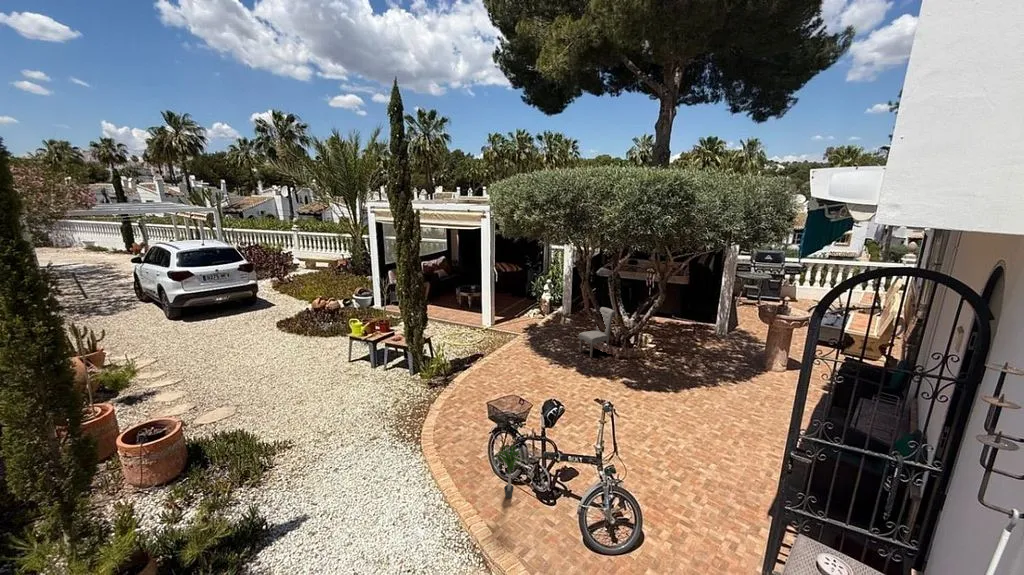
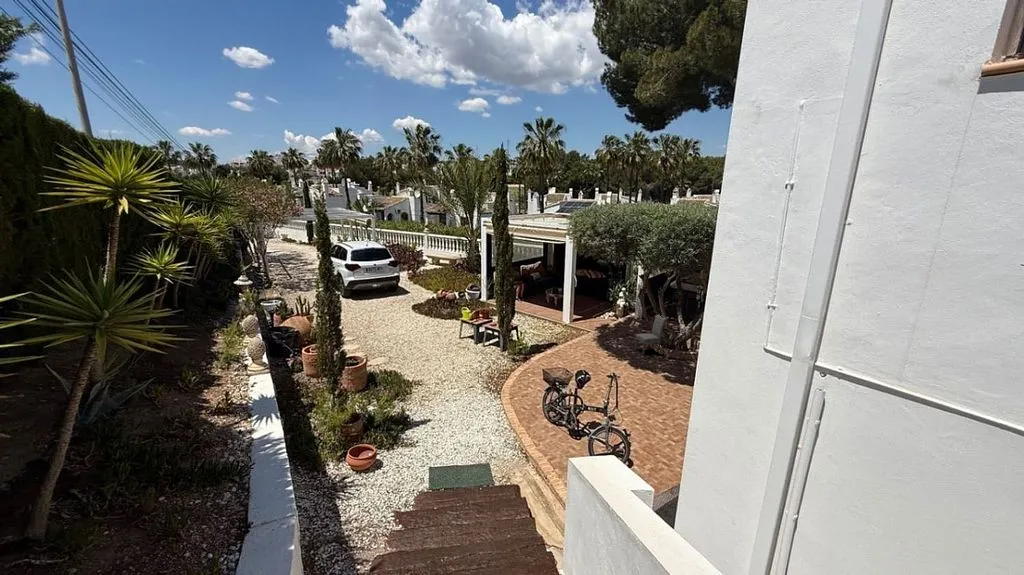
potted plant: present [501,445,520,498] -> none [540,394,565,431]

